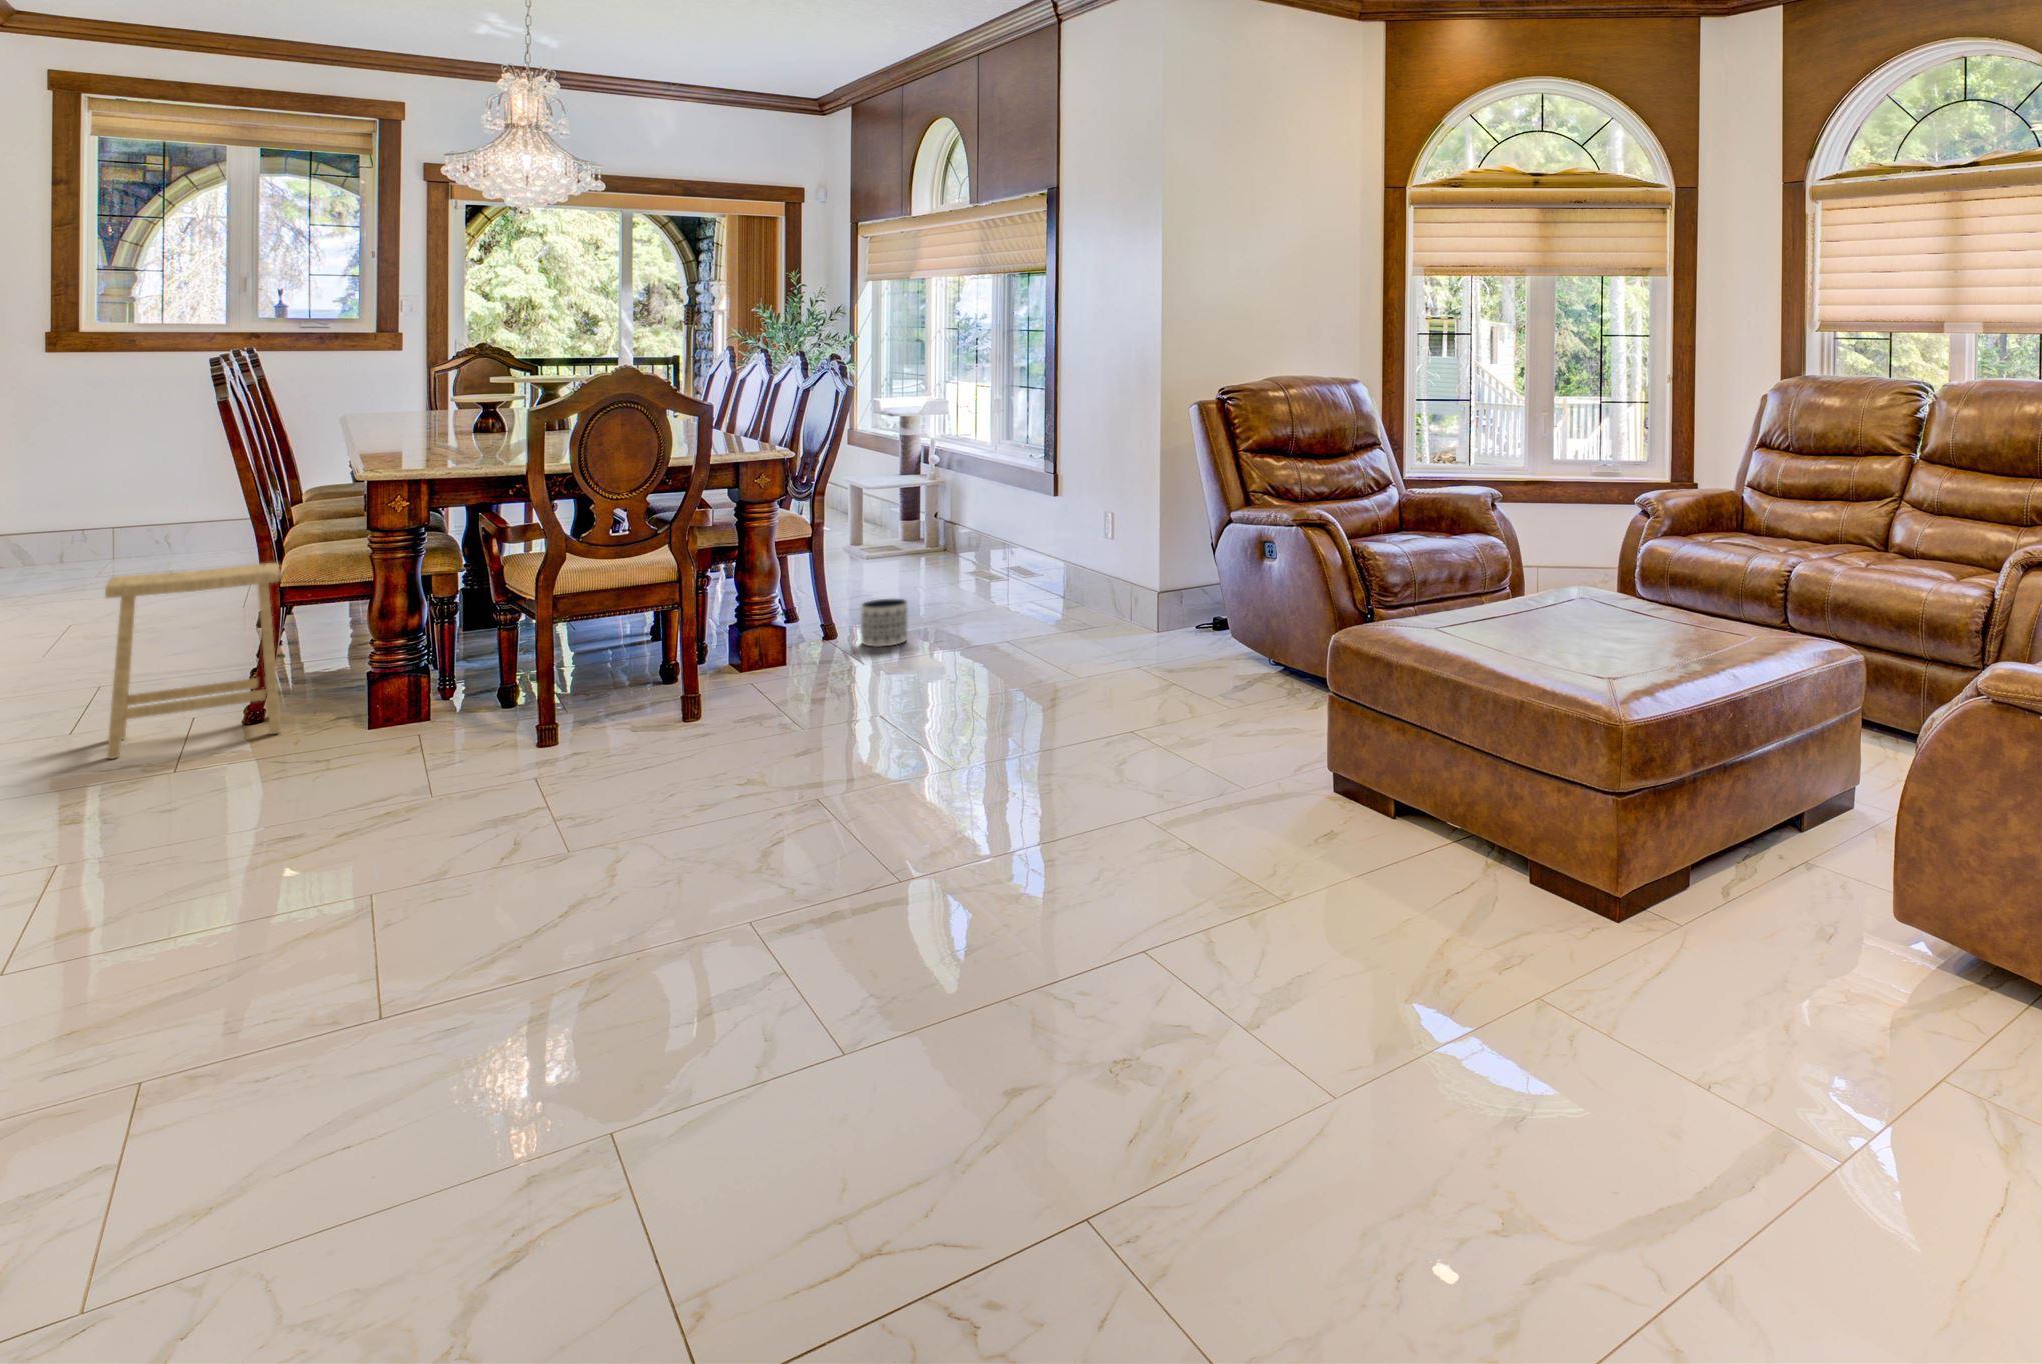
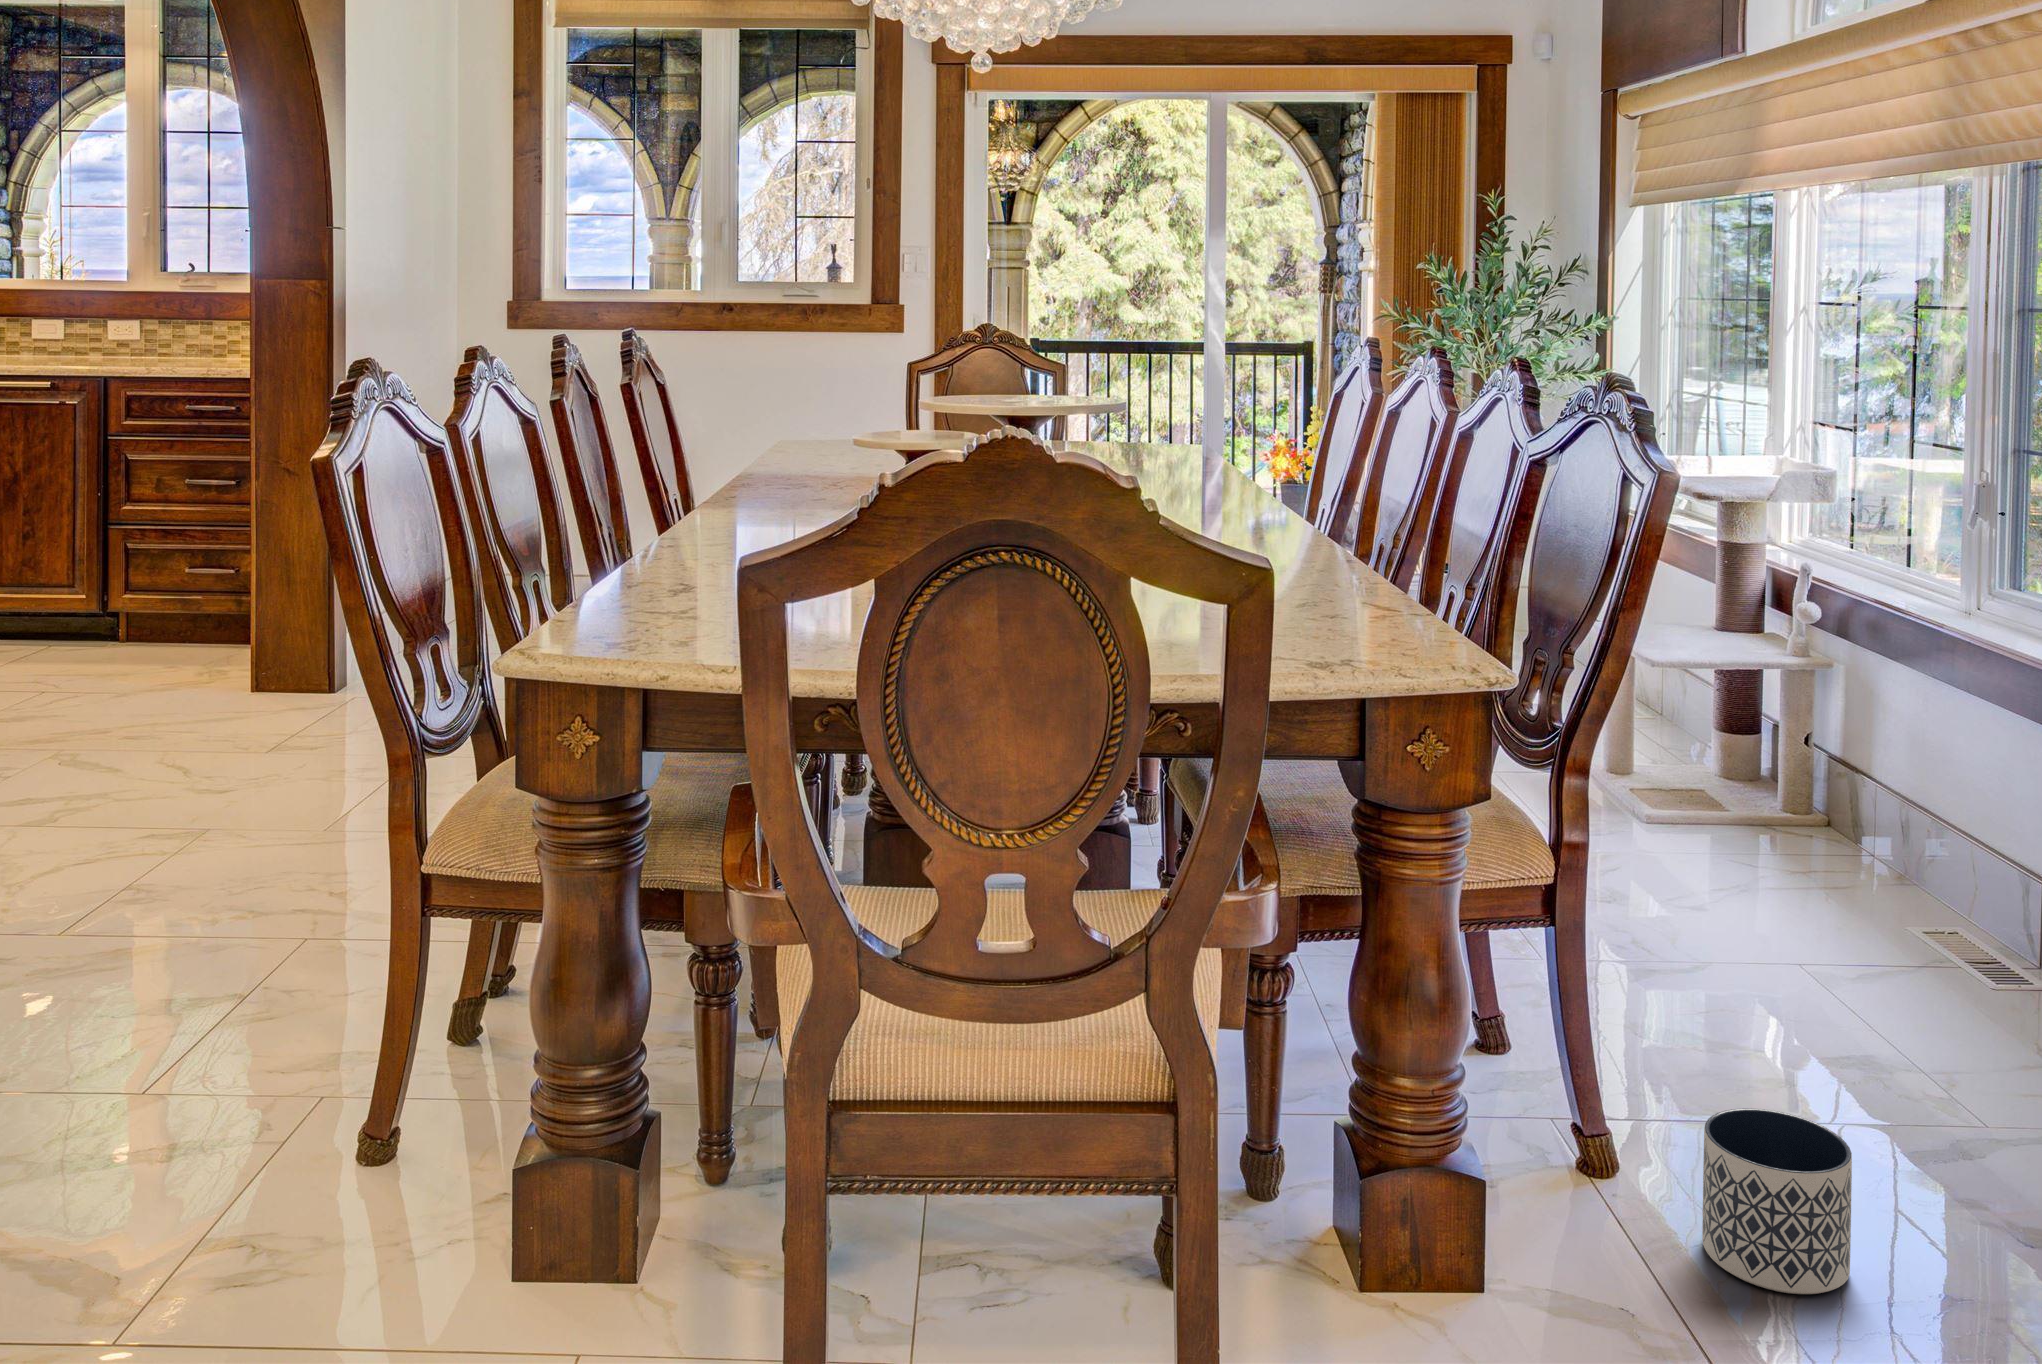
footstool: present [105,563,281,759] -> none [26,815,395,1256]

